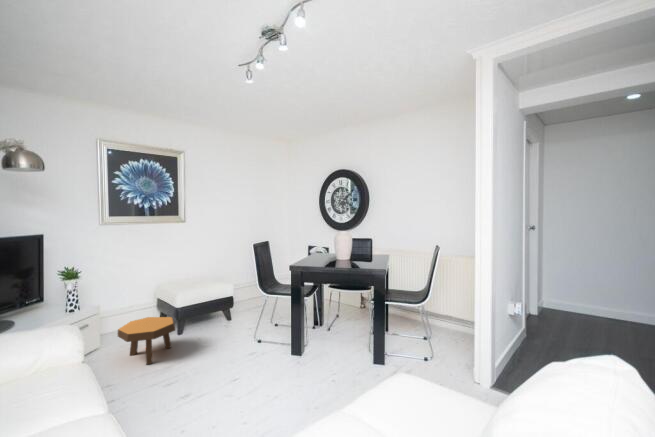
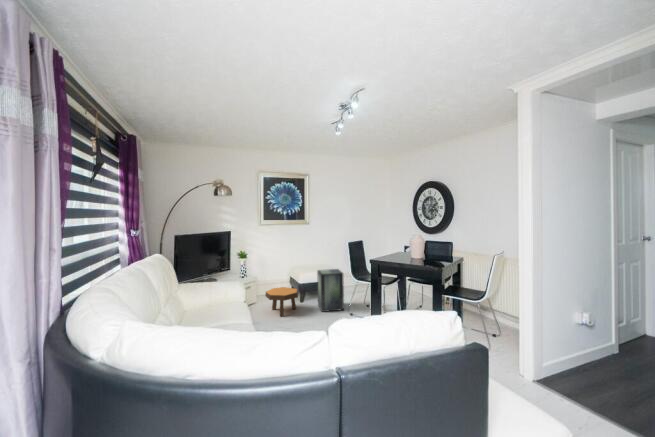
storage box: none [203,282,245,345] -> present [317,269,344,312]

